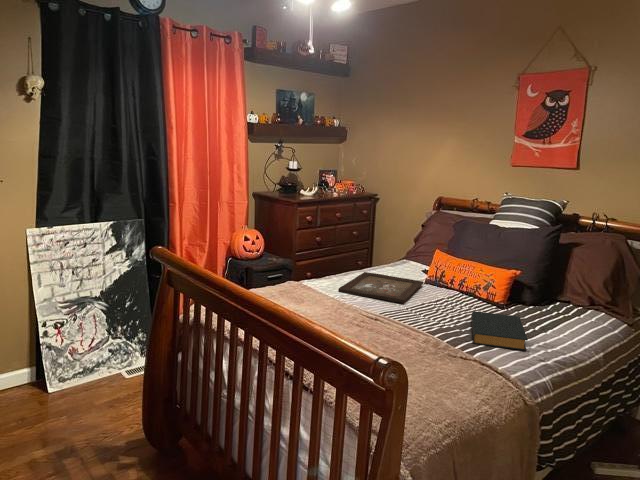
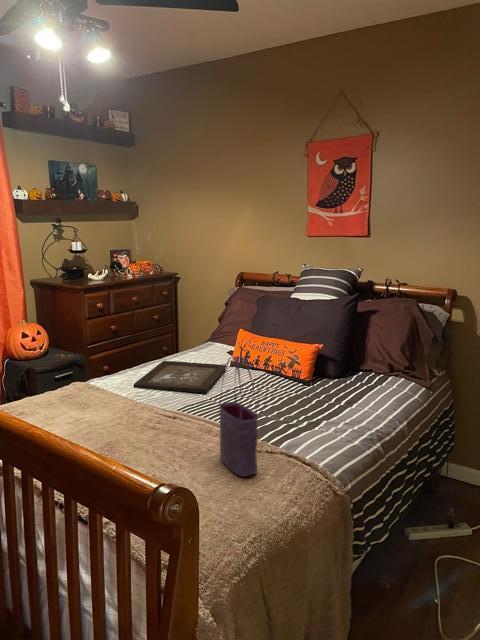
tote bag: none [417,267,456,376] -> present [220,356,258,476]
hardback book: present [471,311,528,350] -> none [277,394,334,431]

